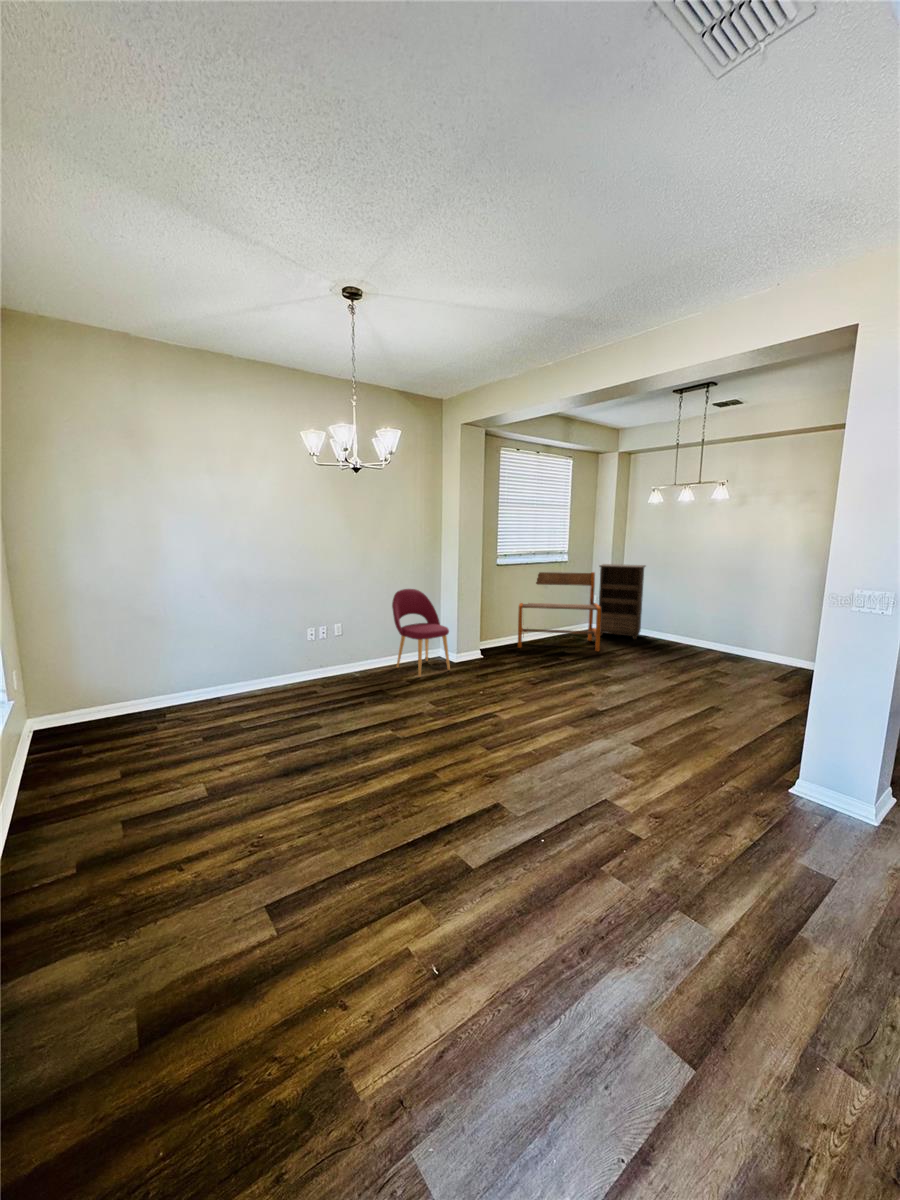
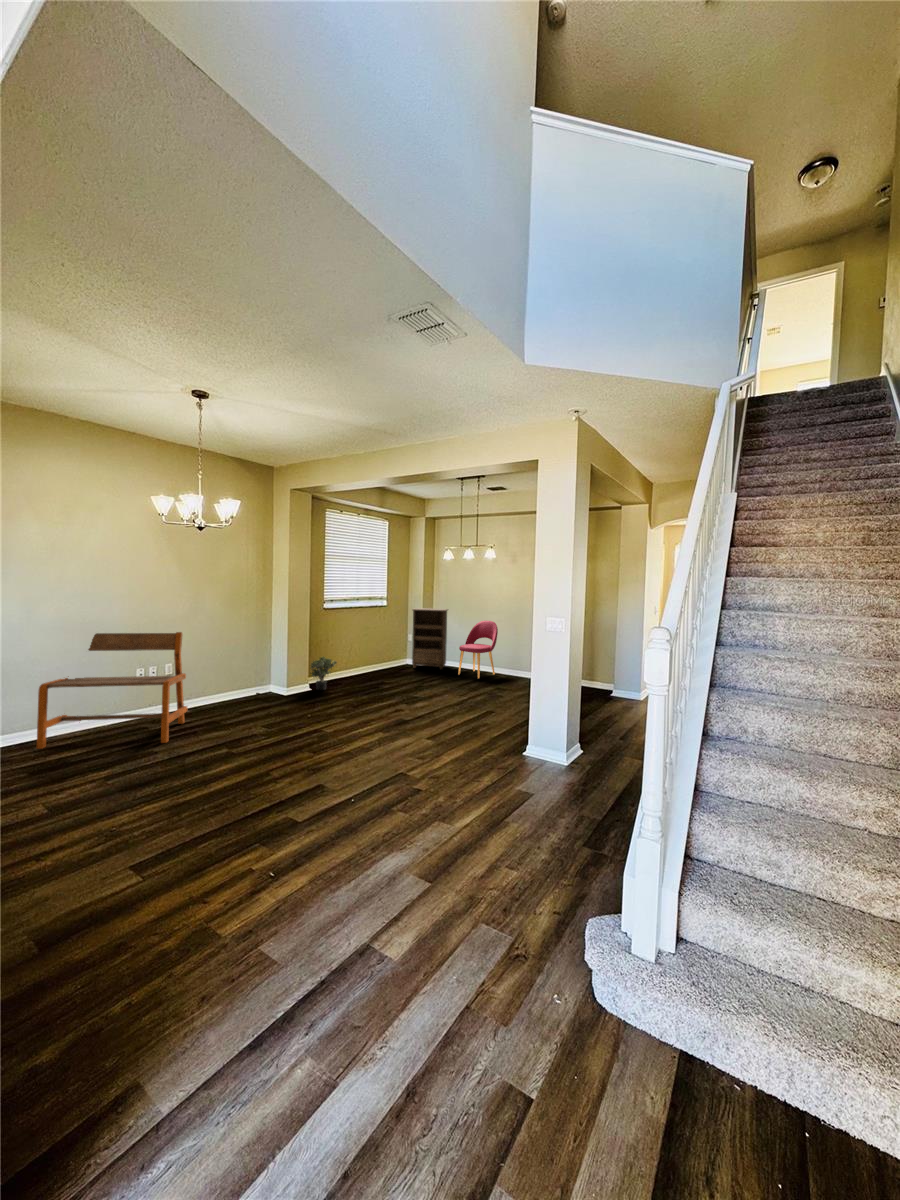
bench: present [518,572,601,651] -> present [37,632,188,749]
dining chair: present [392,589,450,678] -> present [458,621,498,679]
potted plant: none [481,620,511,659] -> present [310,657,337,690]

